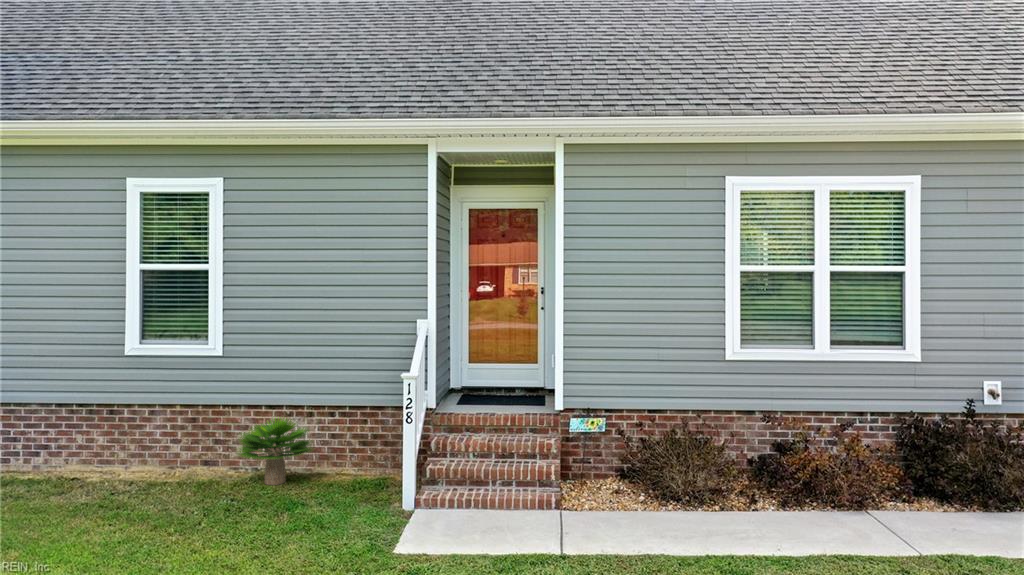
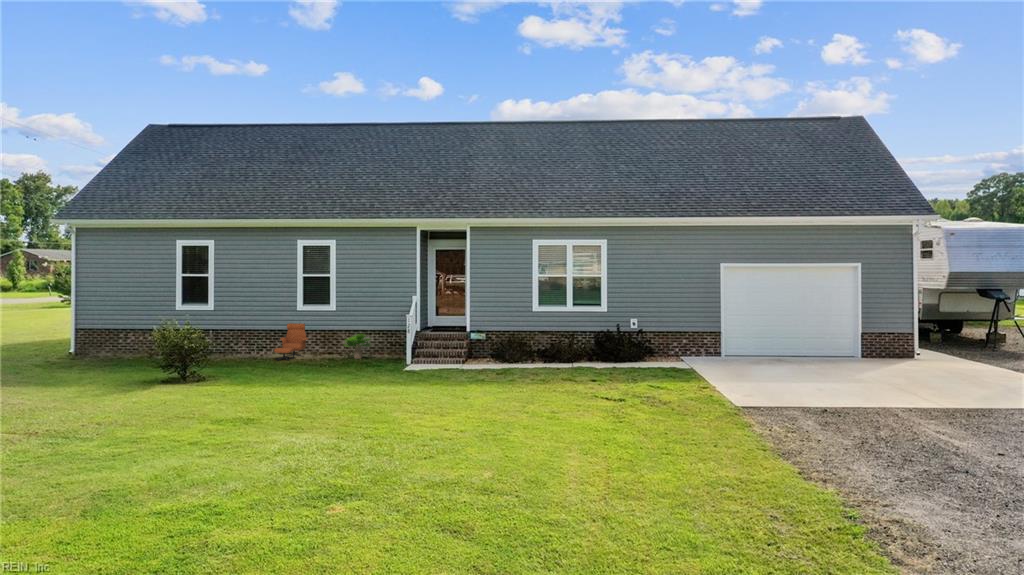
lounge chair: none [45,389,151,498] -> present [274,323,308,360]

